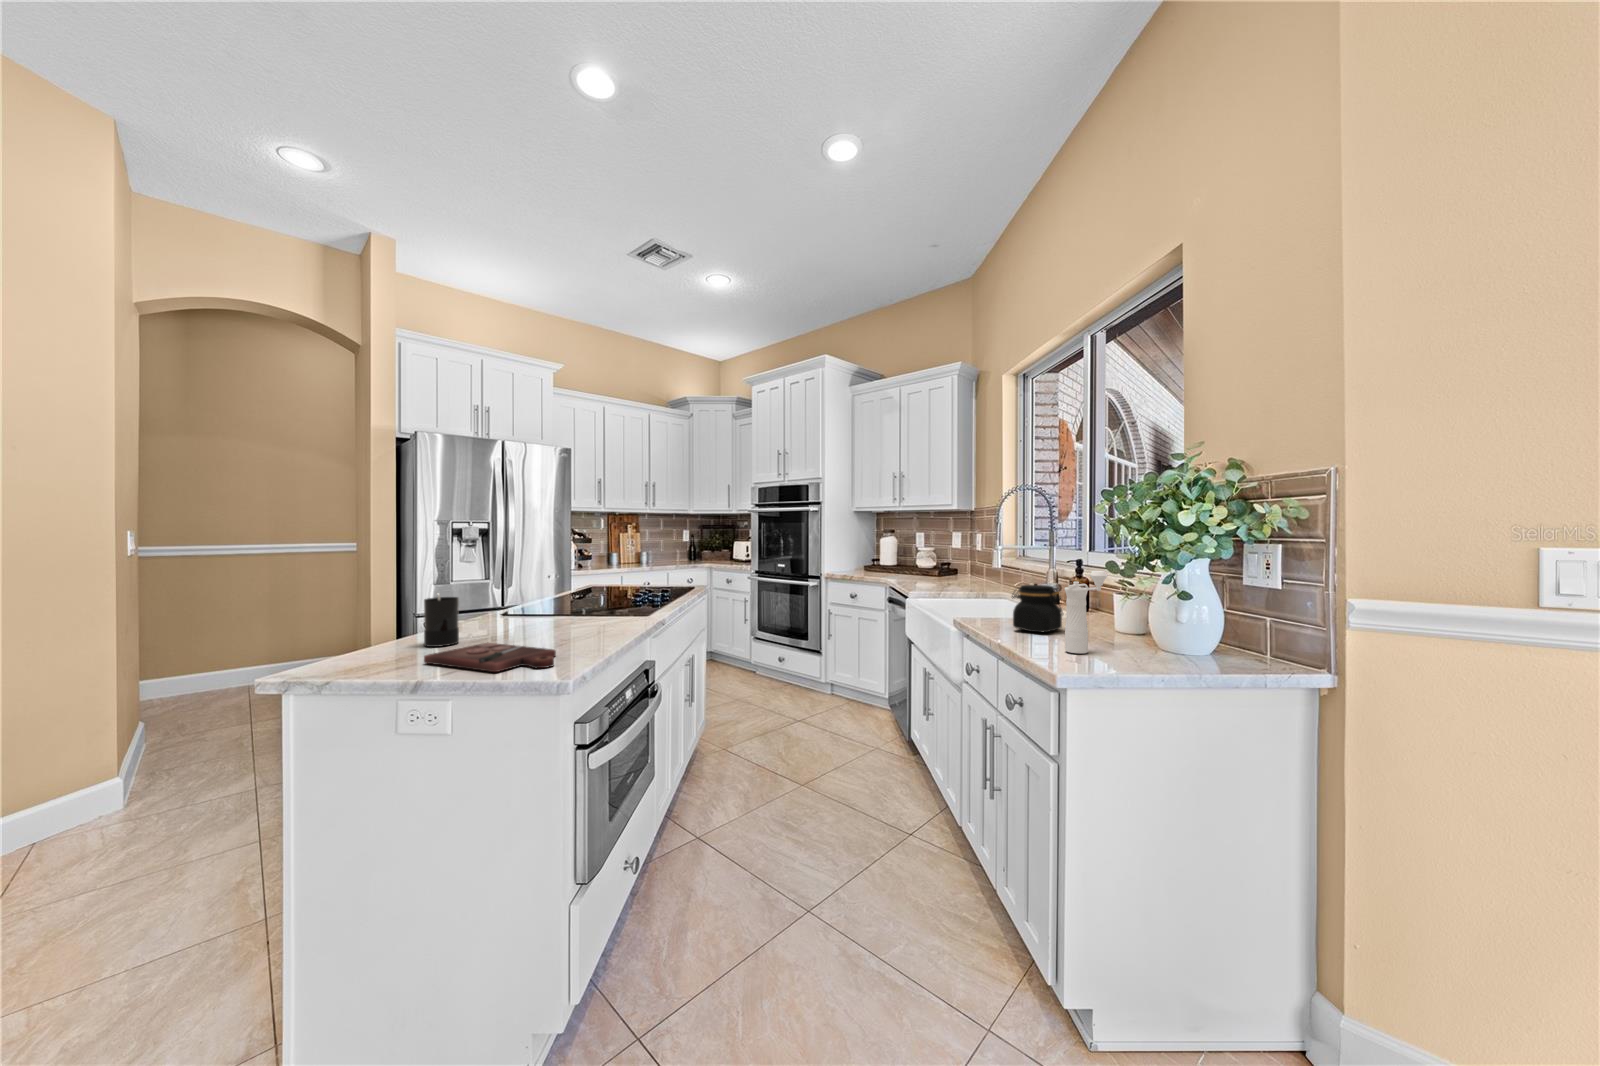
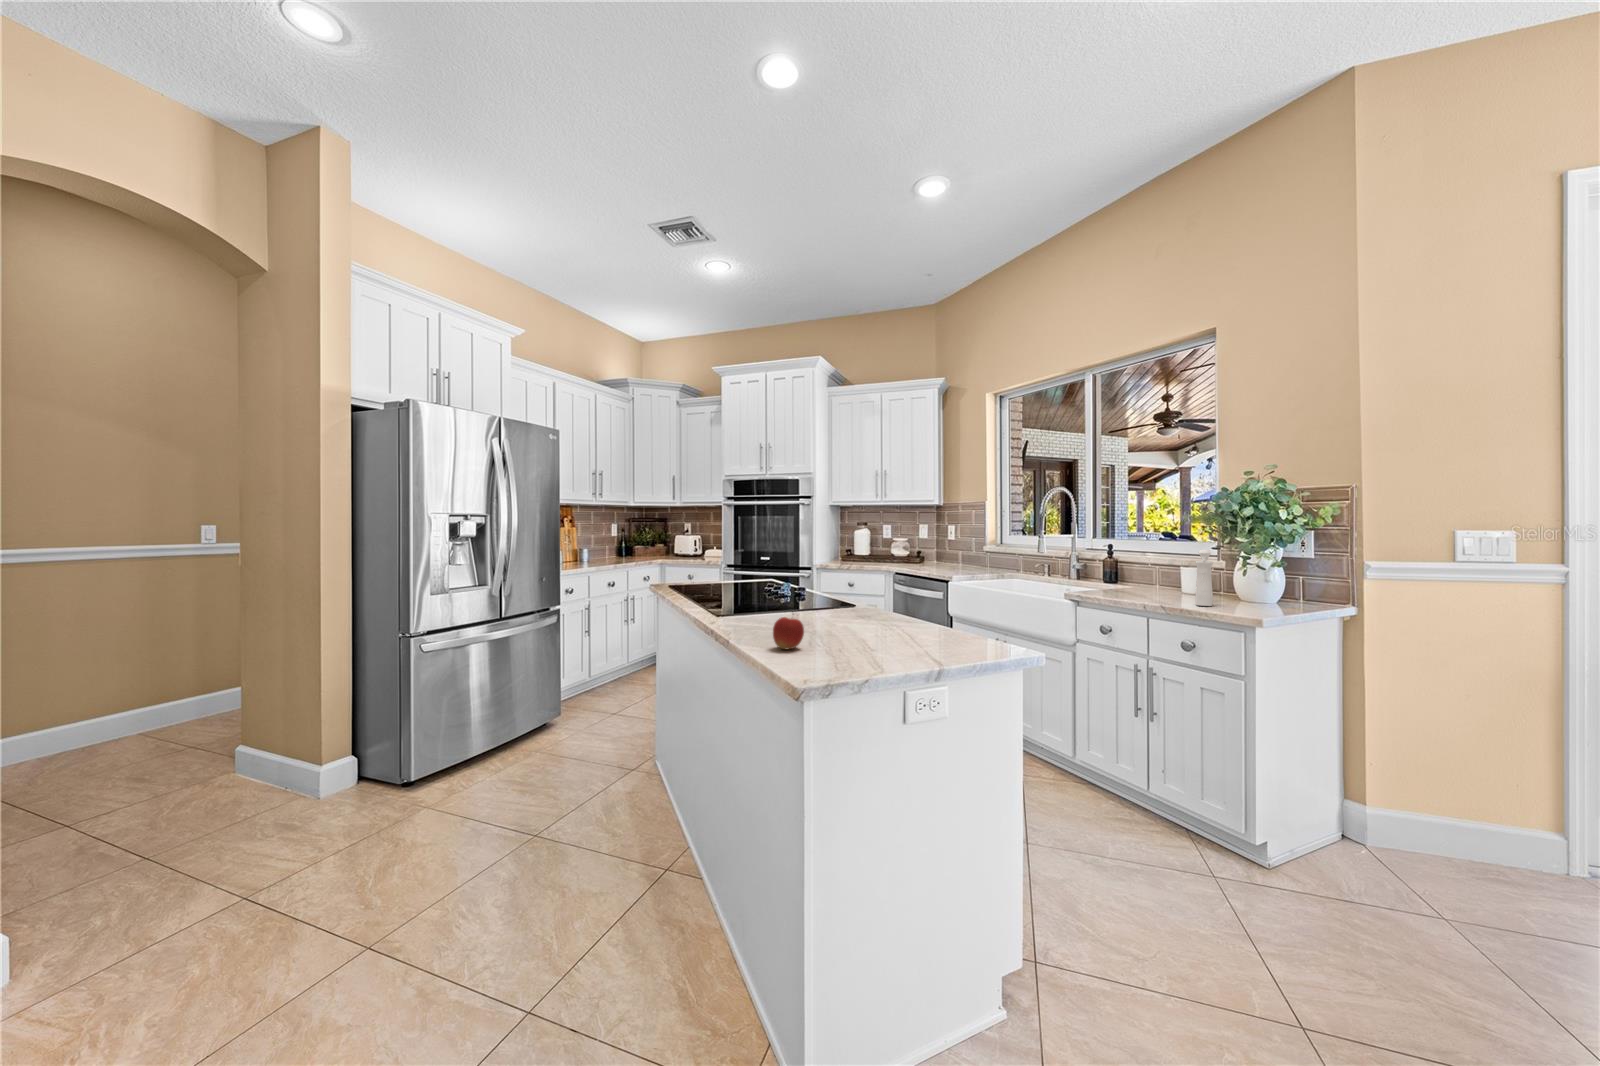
jar: present [1012,585,1063,632] -> none [1116,563,1158,597]
candle: present [424,593,459,647] -> none [745,579,776,630]
apple: none [332,632,373,672] -> present [773,617,804,649]
cutting board: present [424,643,556,672] -> none [823,622,940,639]

